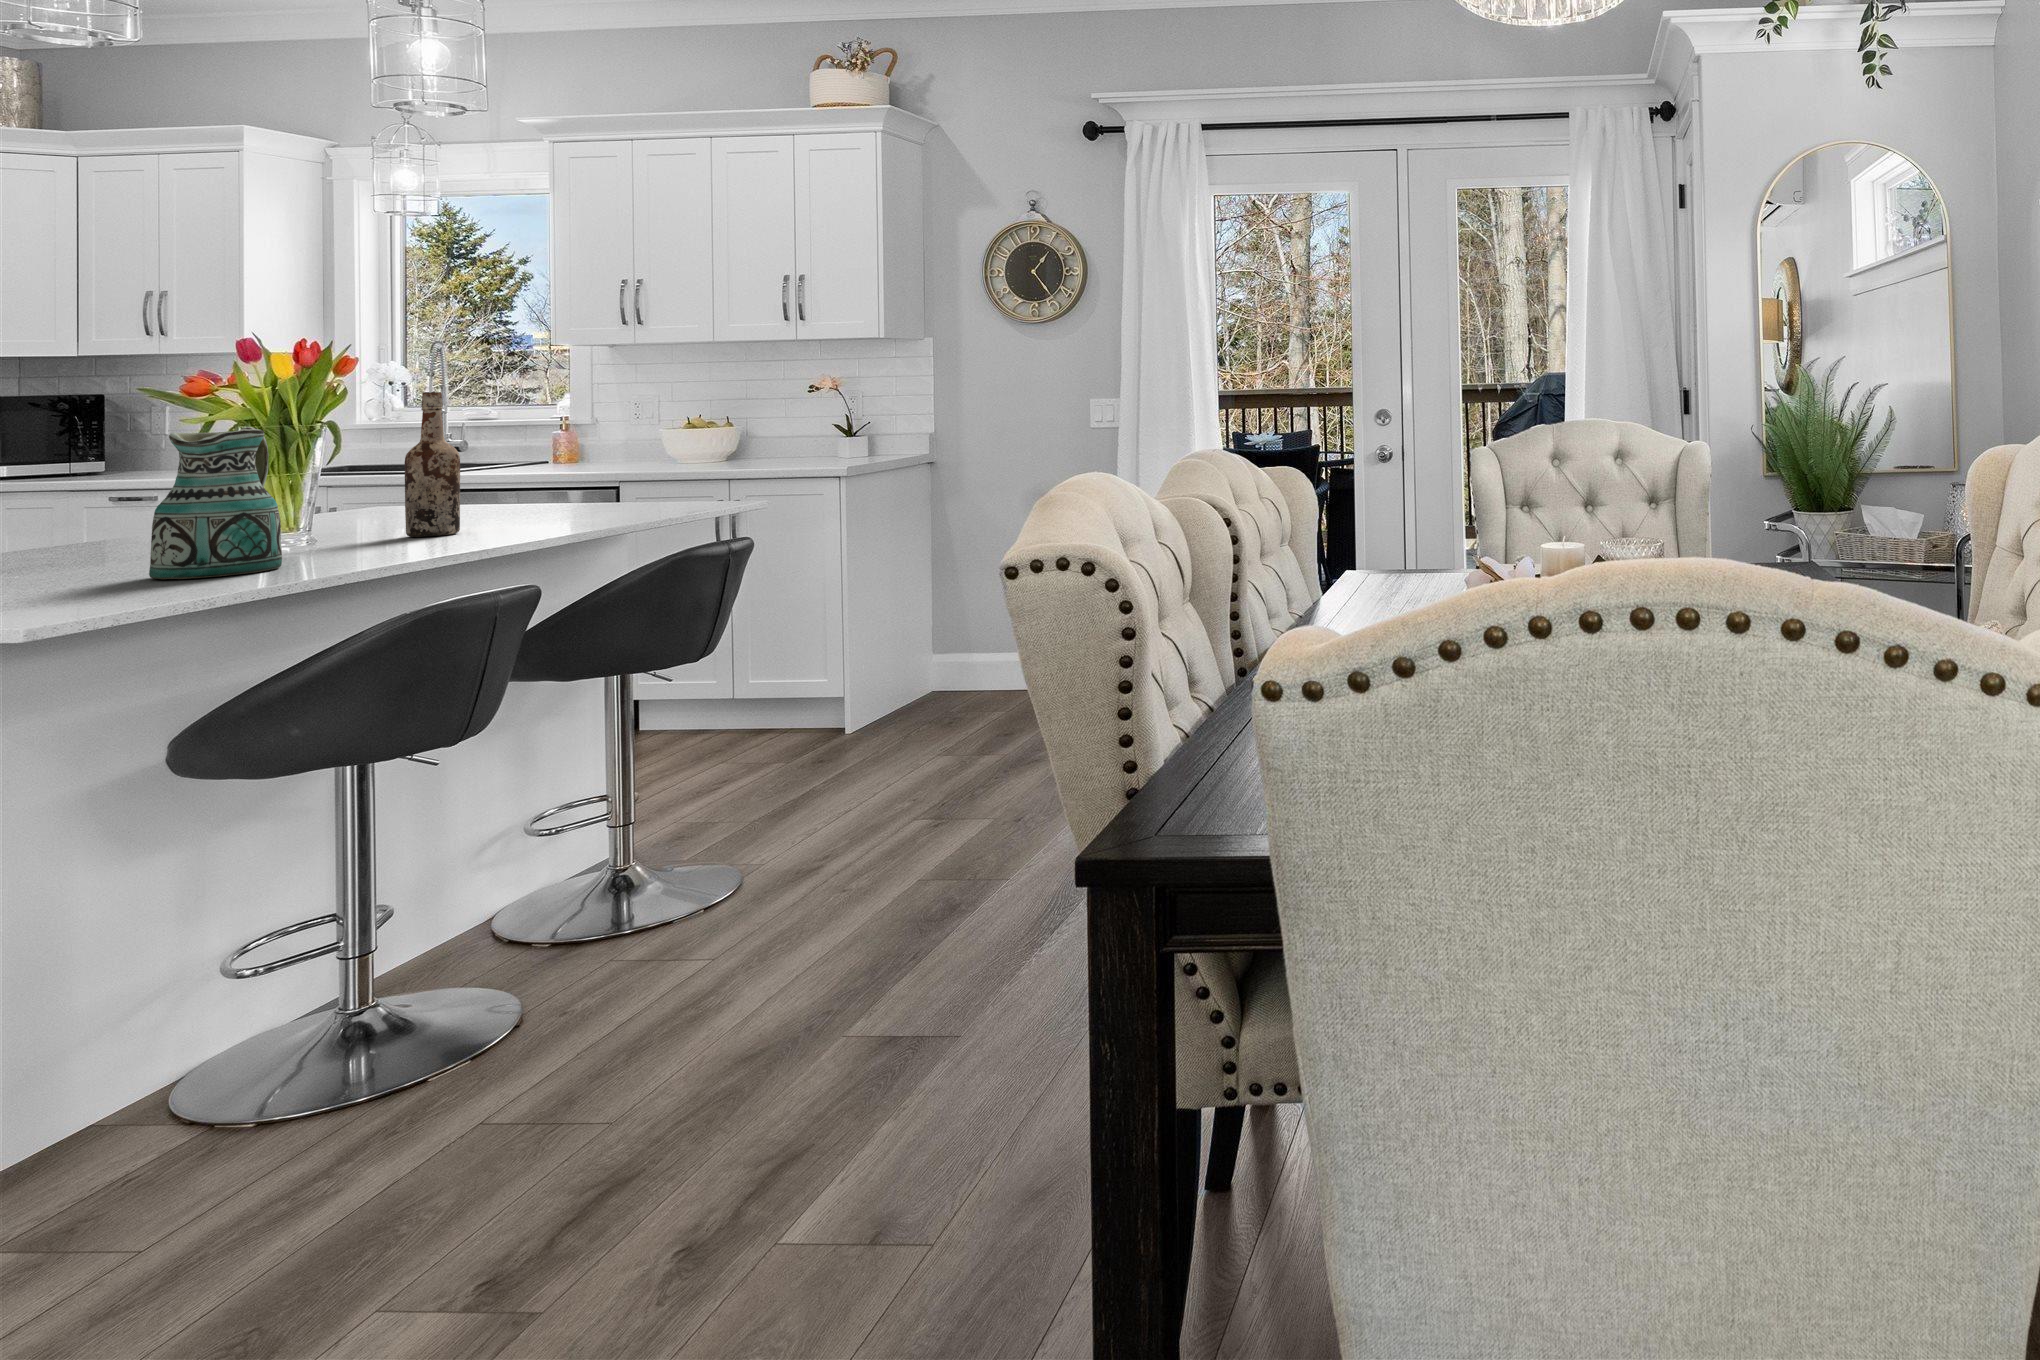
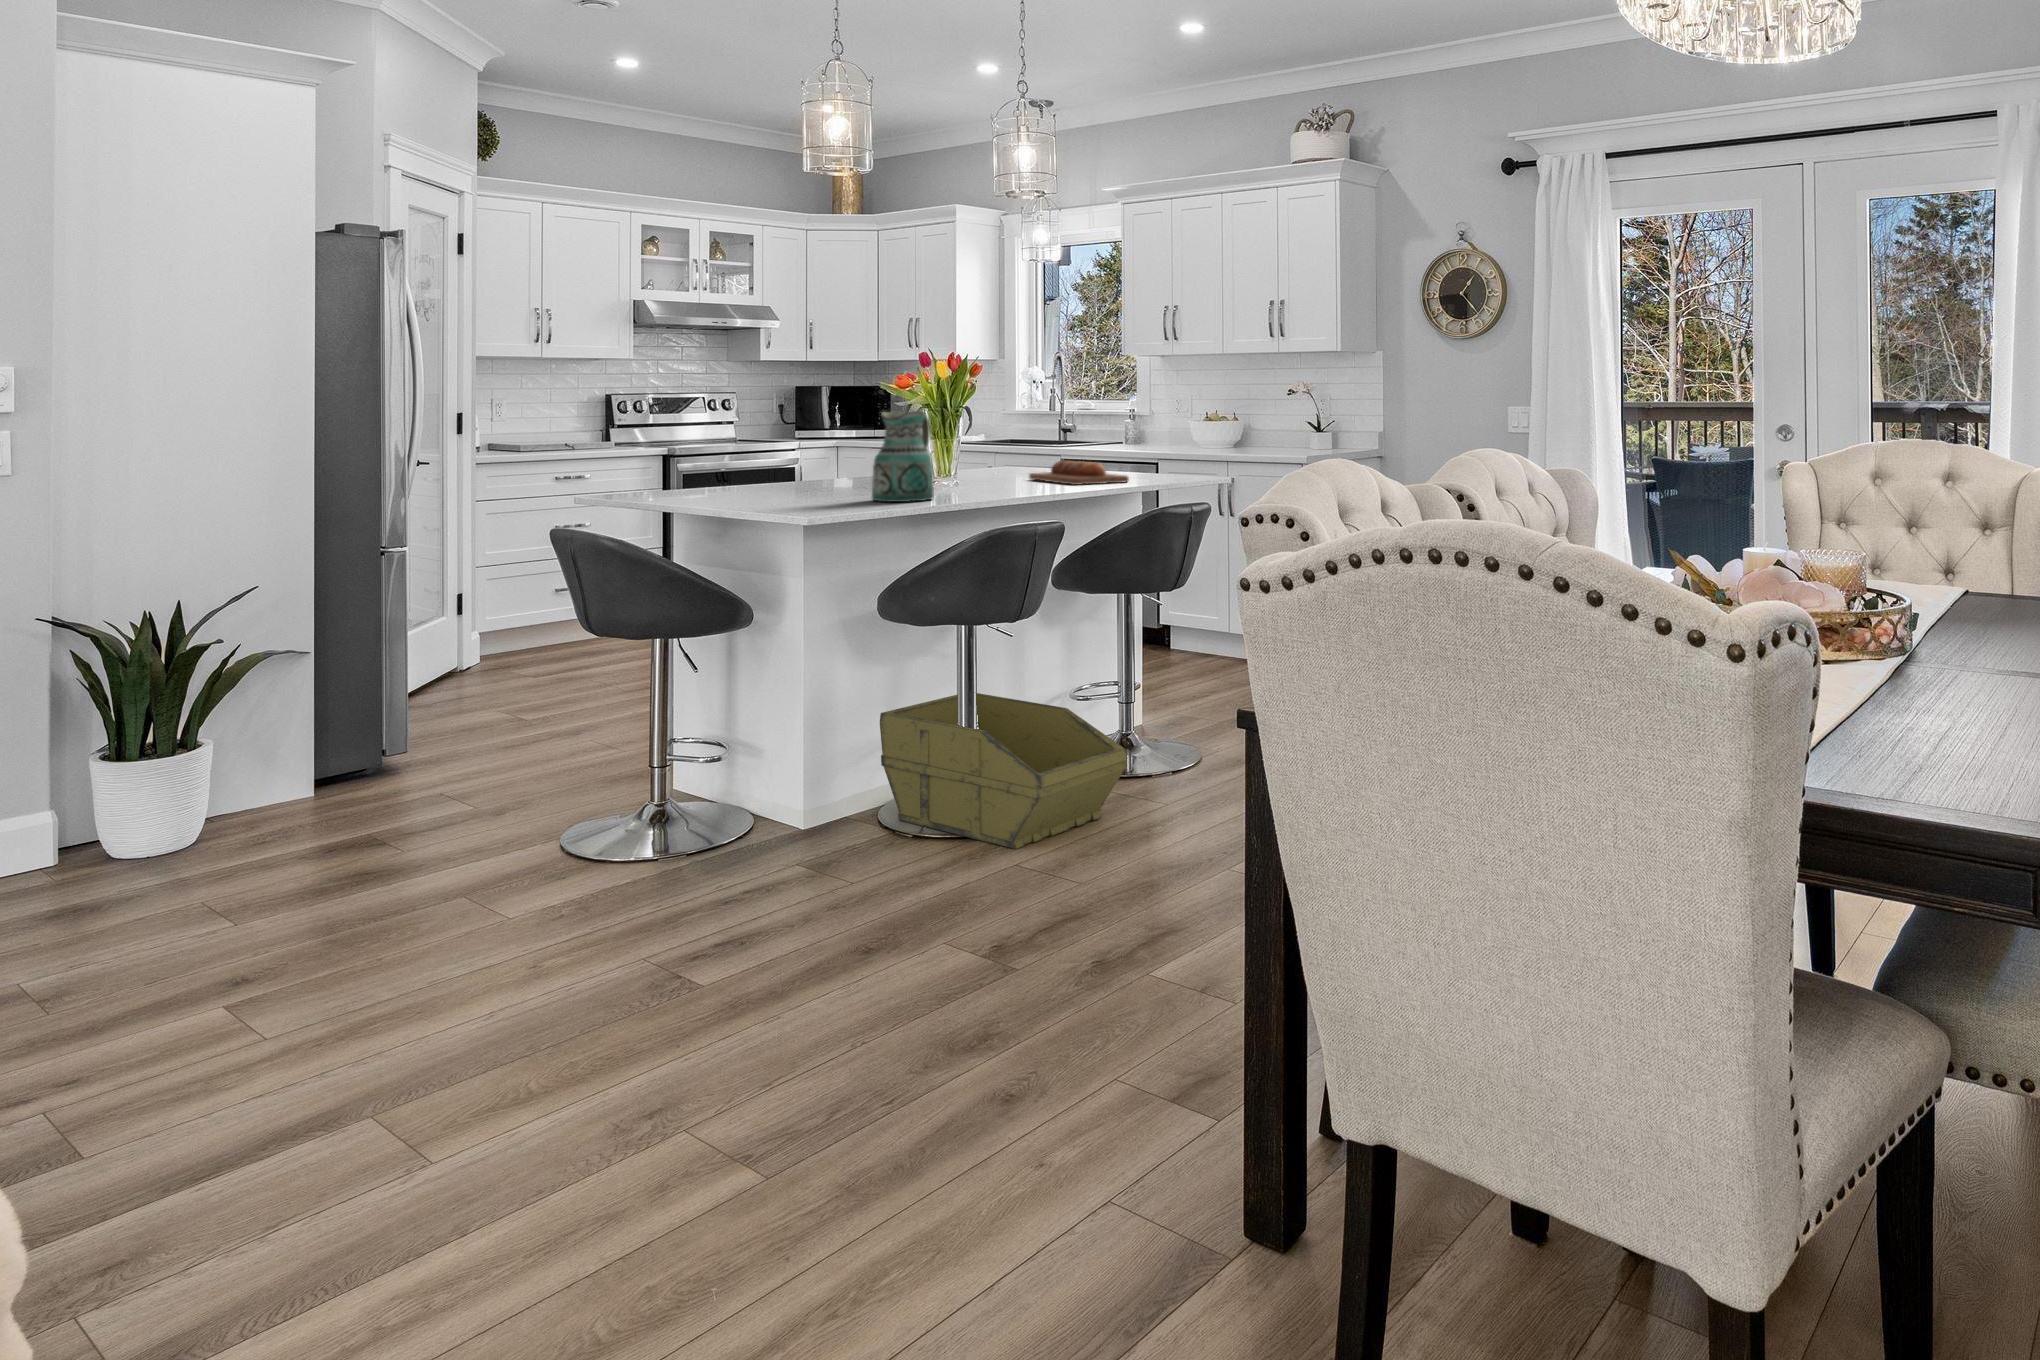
wine bottle: present [405,392,460,537] -> none [1005,390,1036,487]
bread loaf: none [437,492,615,526] -> present [1029,461,1129,485]
storage bin: none [170,856,652,1096] -> present [880,693,1127,849]

